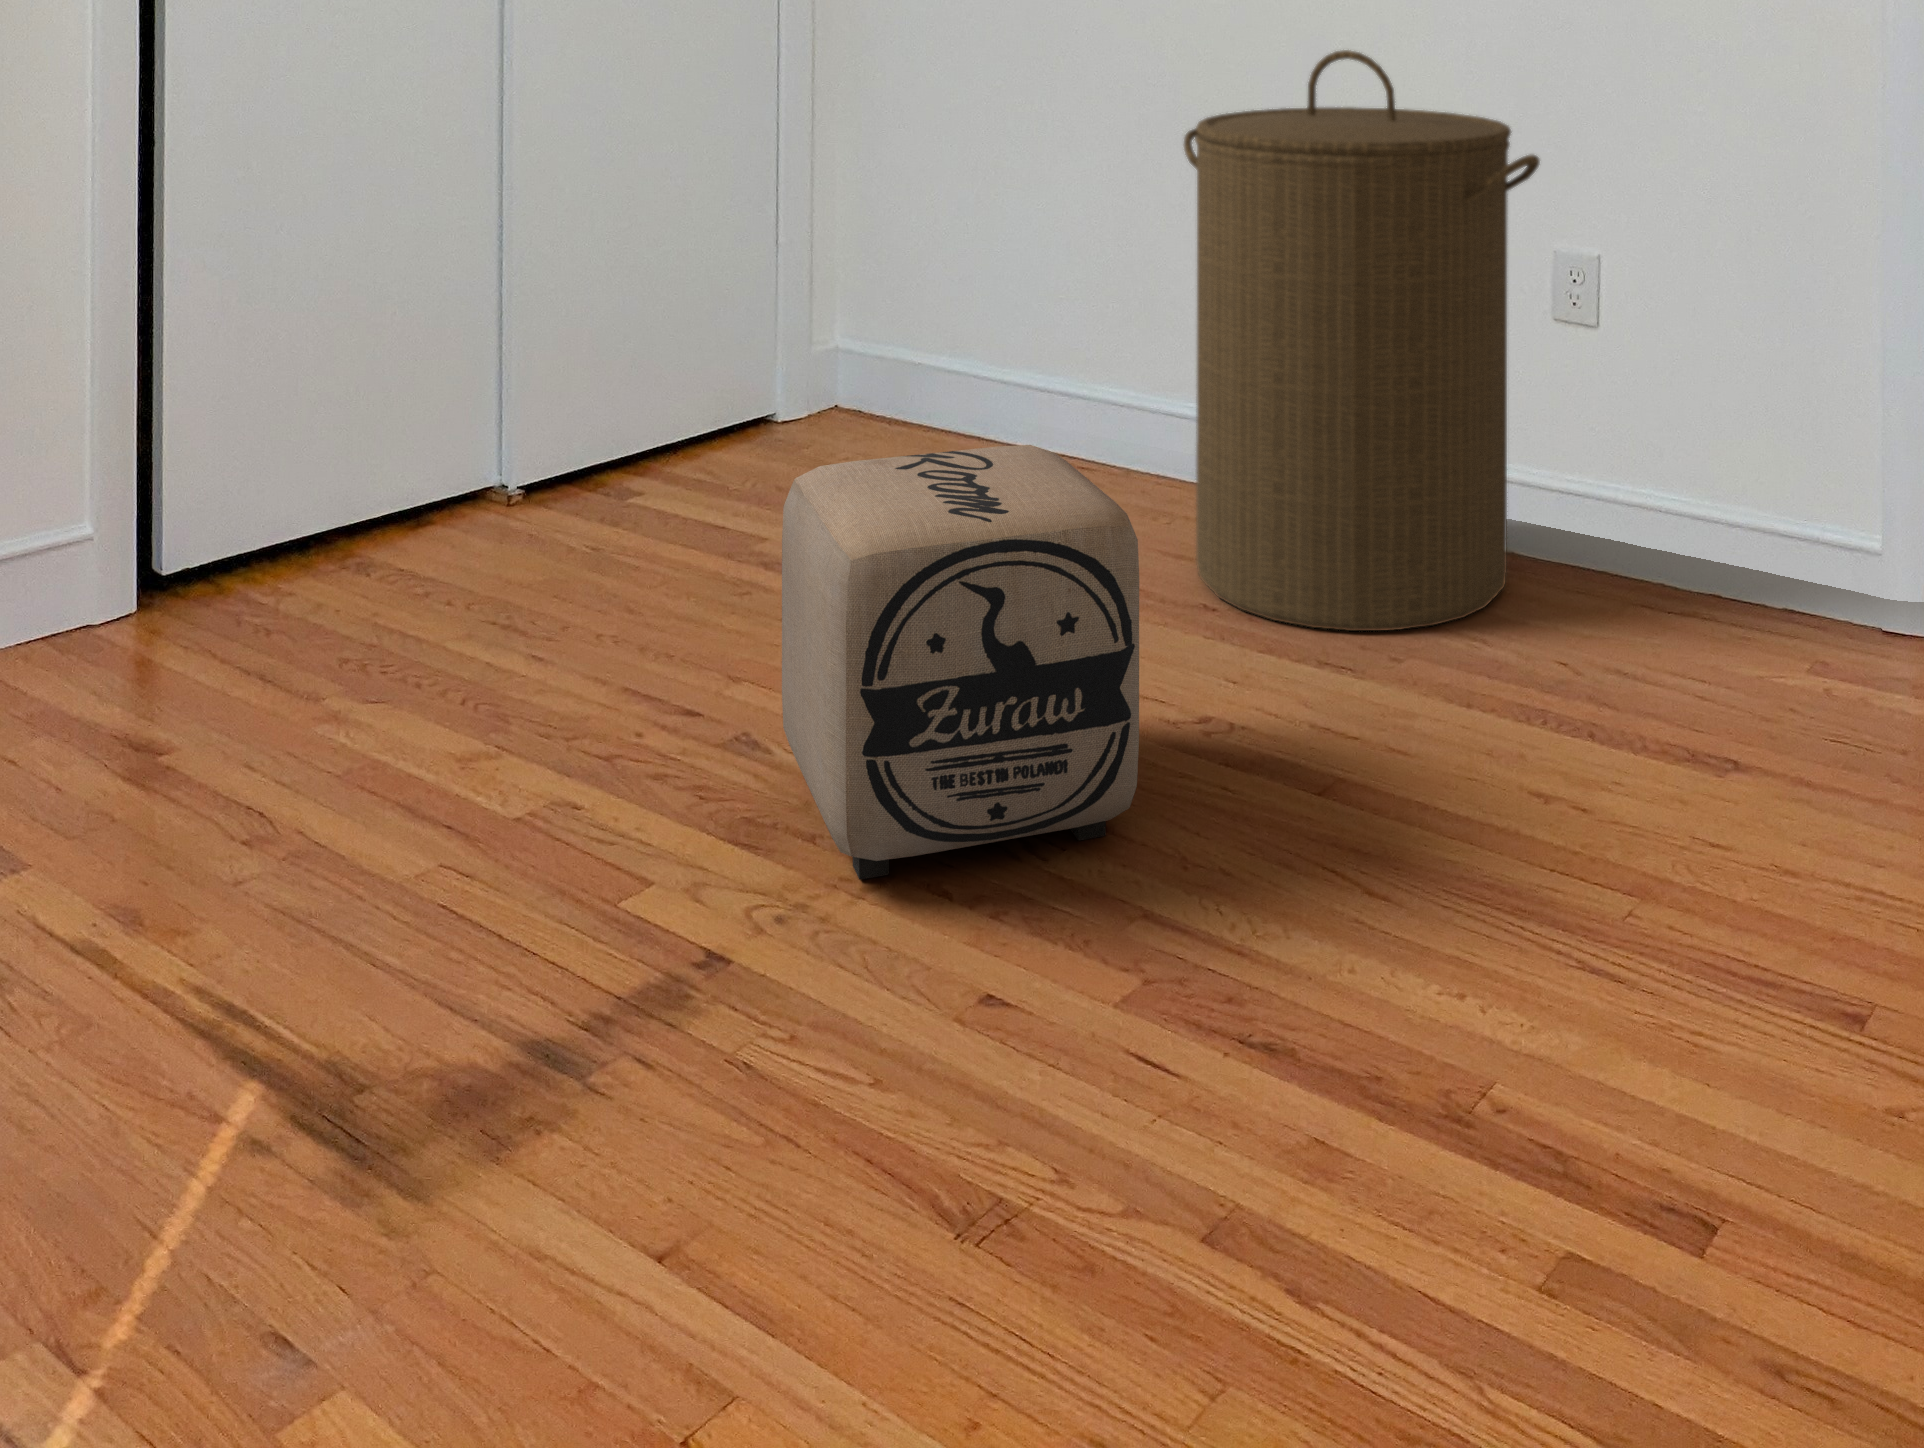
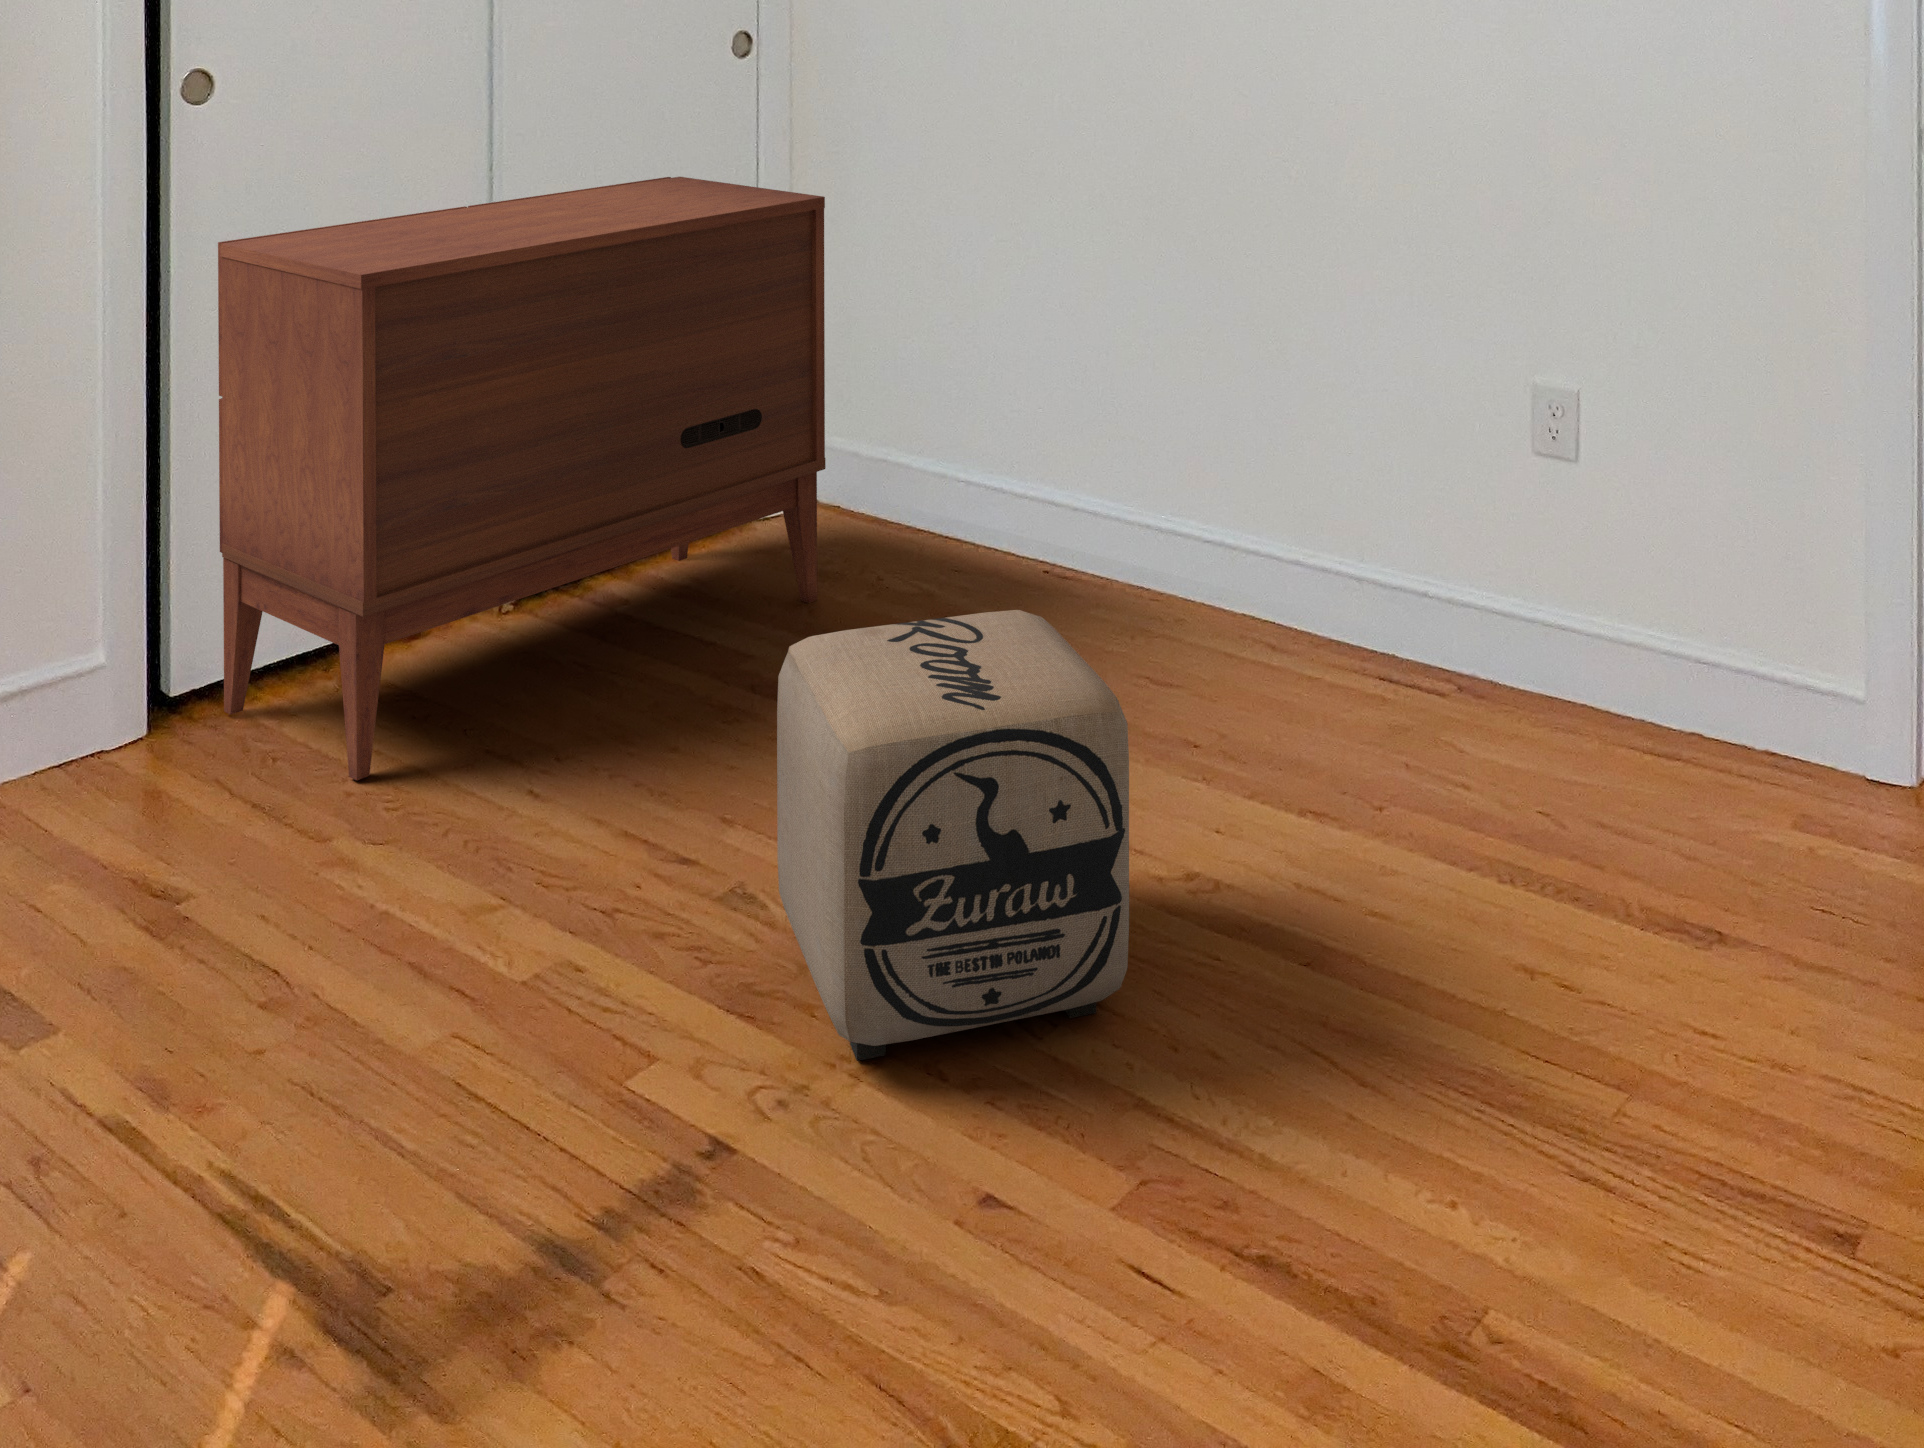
laundry hamper: present [1184,50,1540,631] -> none [1162,187,1520,773]
dresser: none [214,68,843,648] -> present [218,177,826,780]

